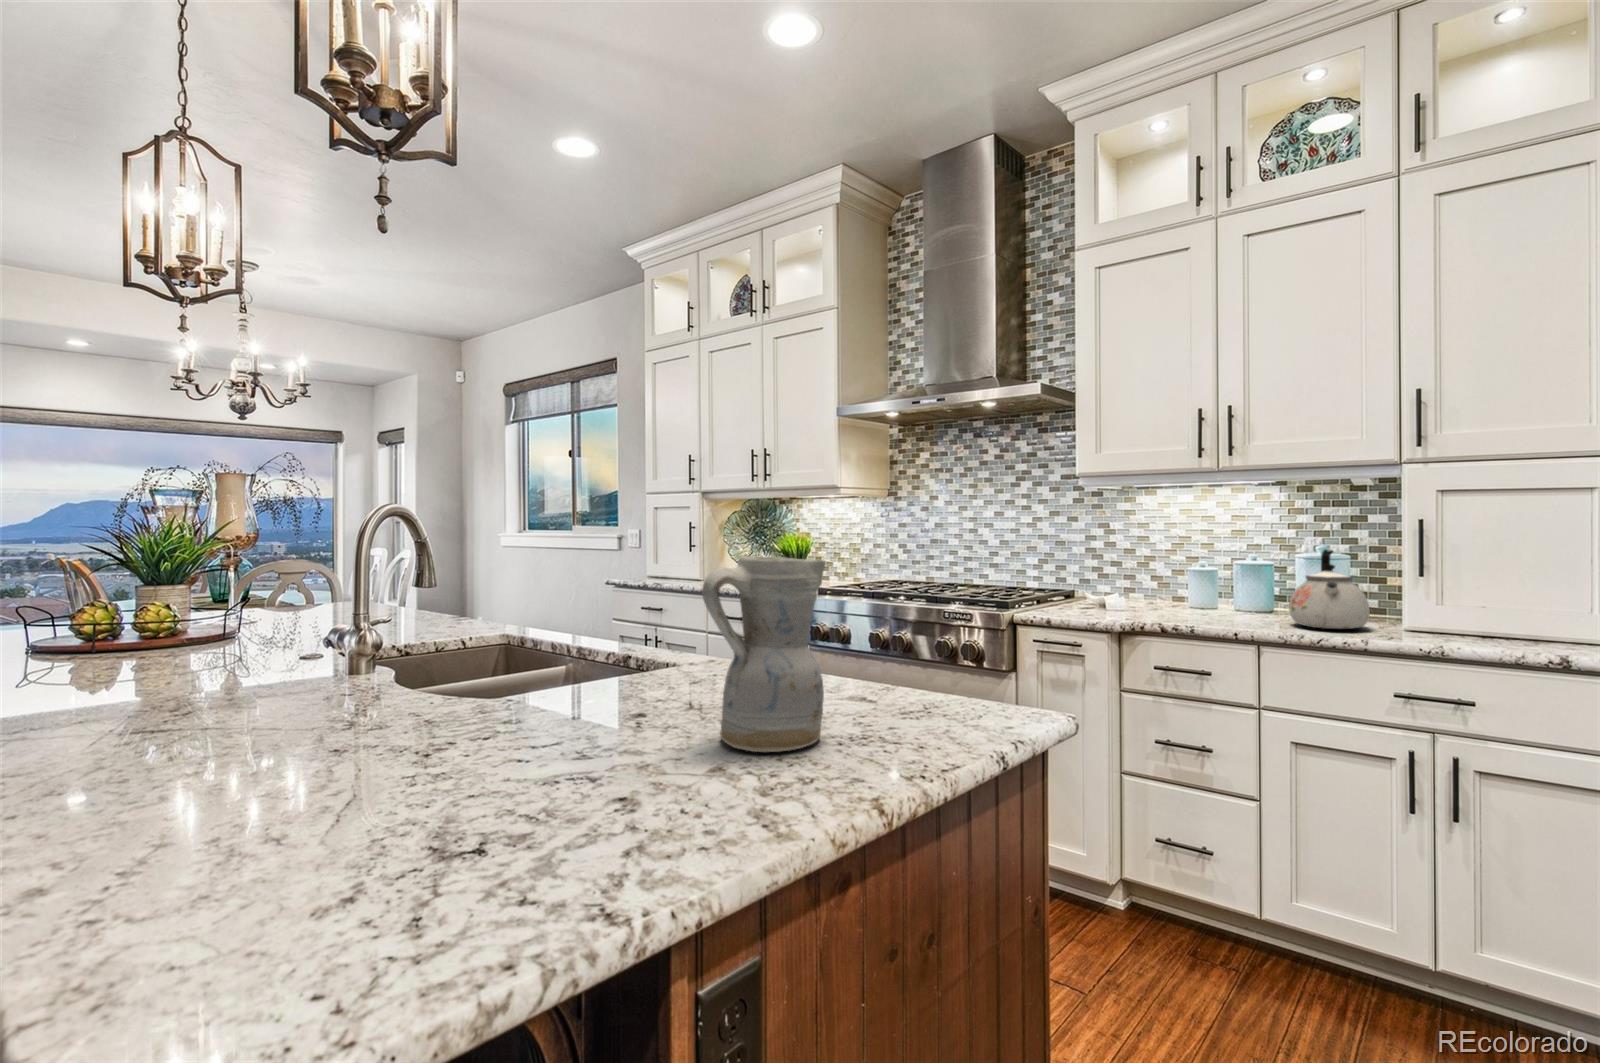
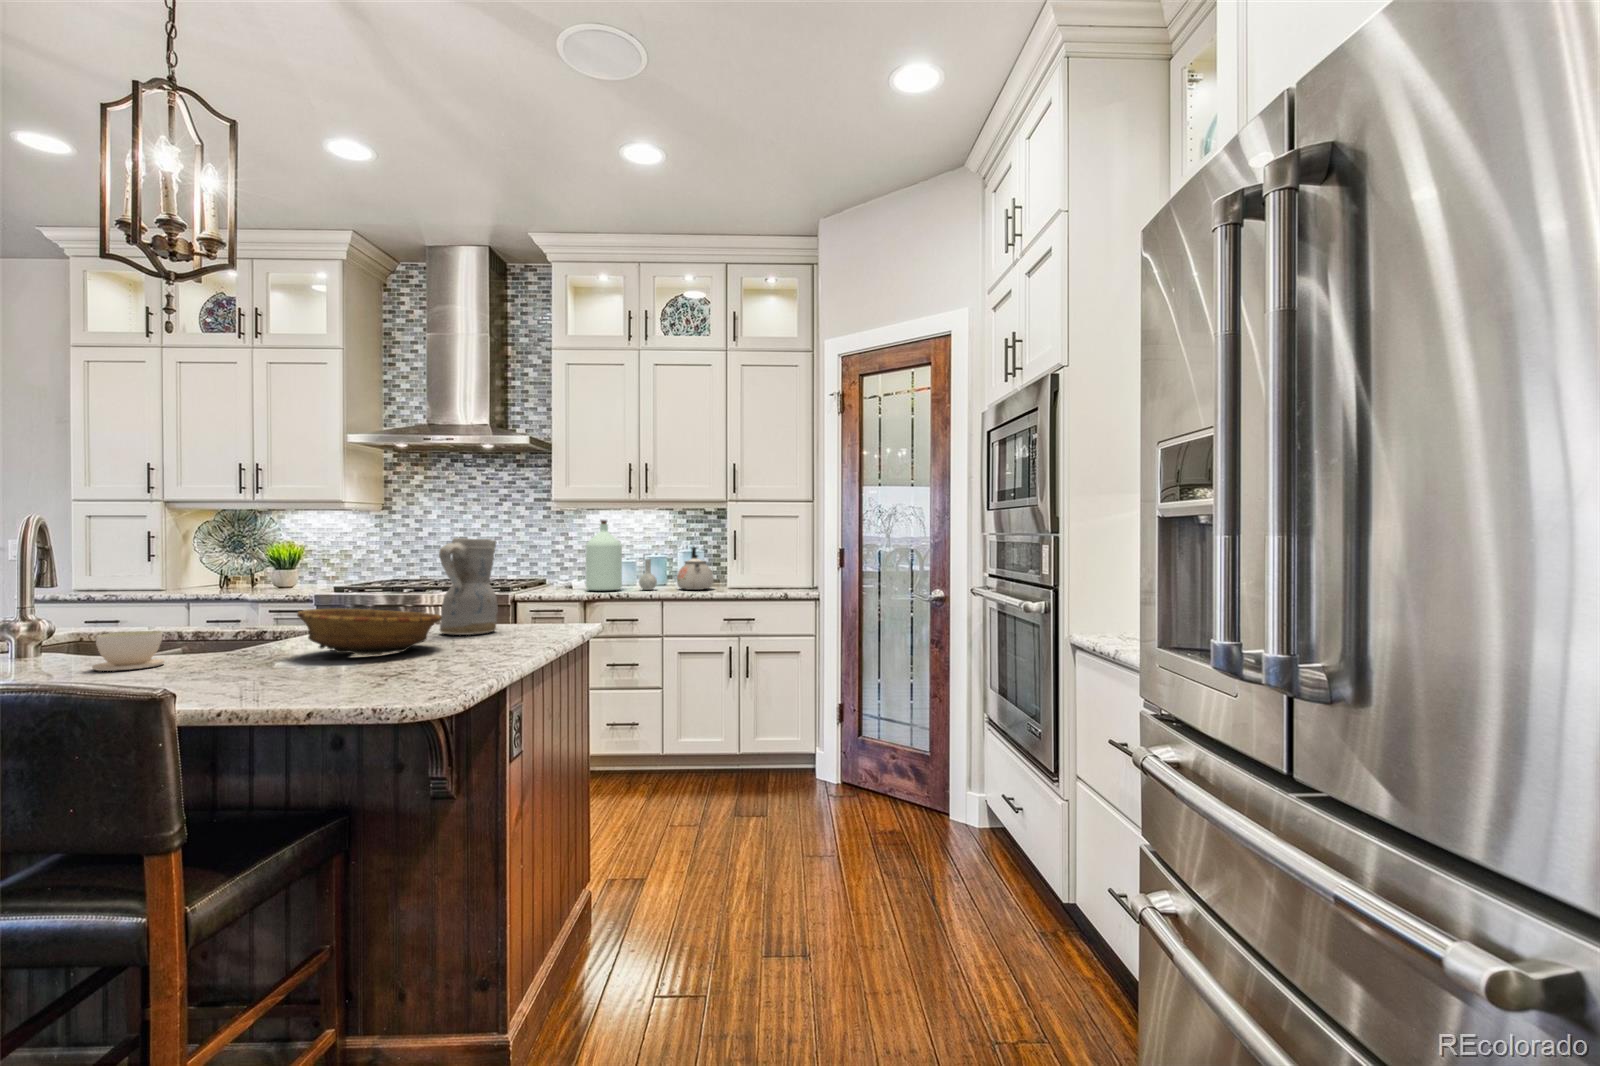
bottle: none [1122,505,1249,623] -> present [586,520,657,590]
decorative bowl: none [360,689,638,817] -> present [297,608,442,655]
coffee cup: none [181,703,297,774] -> present [92,631,165,671]

